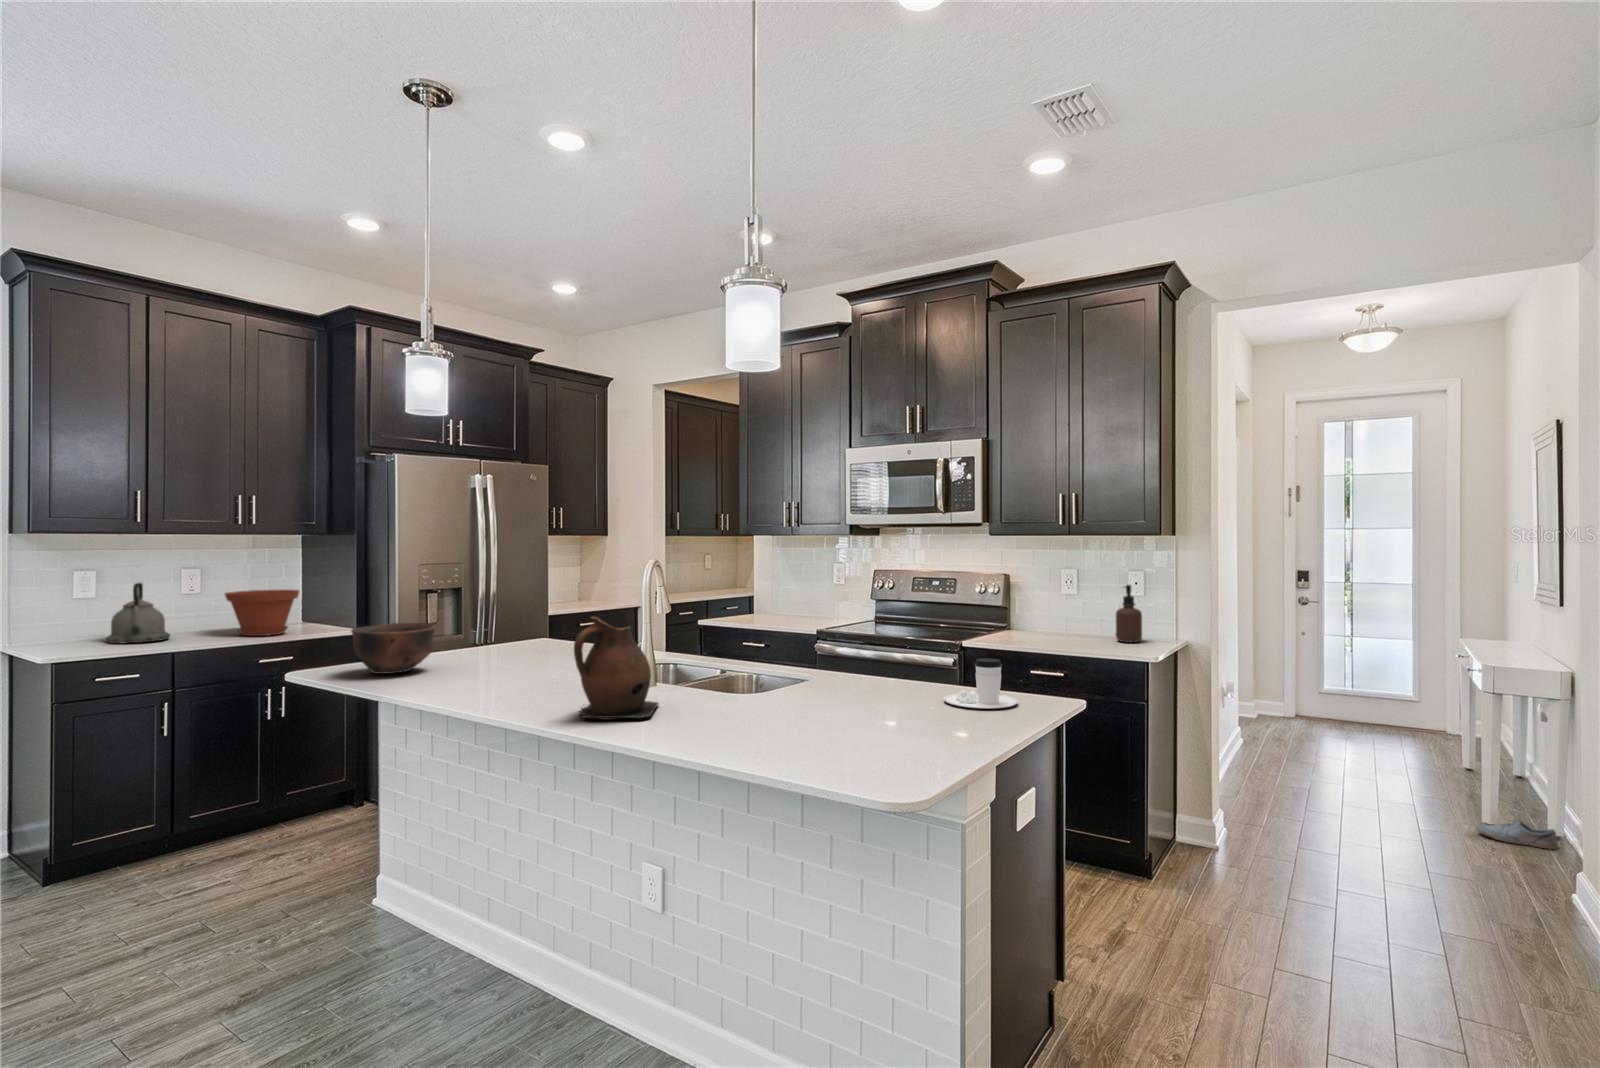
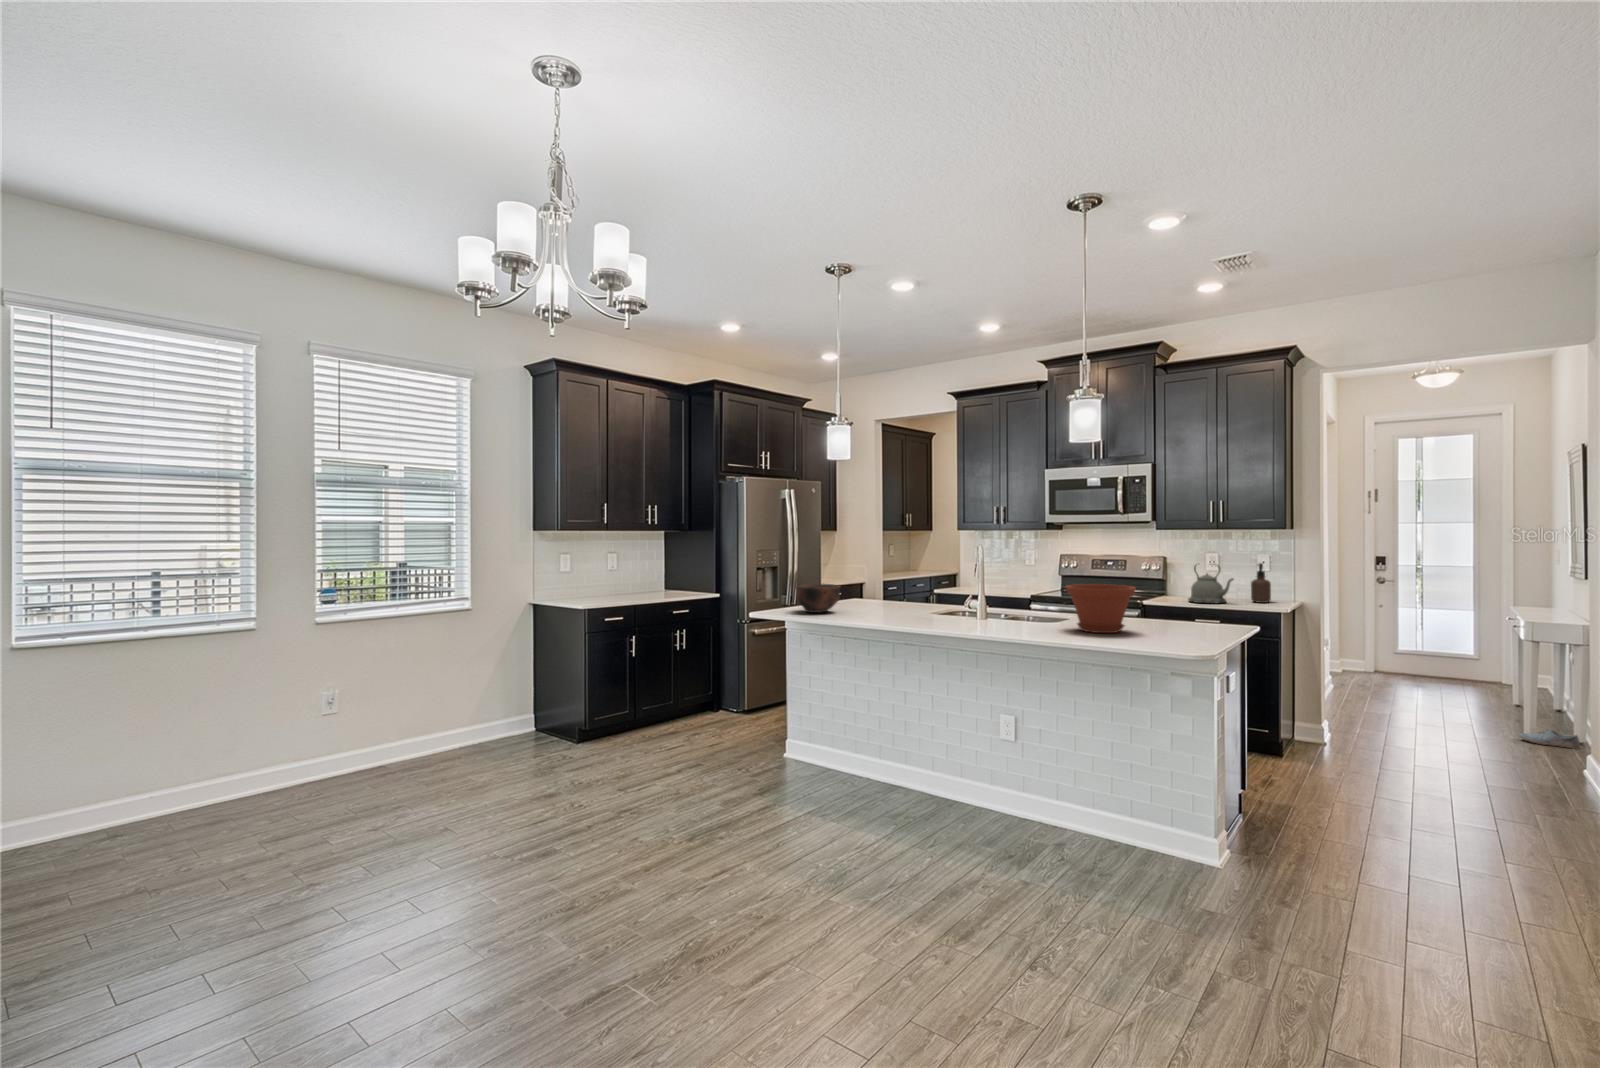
kettle: present [106,583,170,644] -> present [1188,566,1234,604]
plant pot: present [225,589,299,636] -> present [1066,584,1136,633]
ceramic pitcher: present [574,617,659,719] -> none [971,575,1019,630]
coffee cup: present [944,658,1018,709] -> none [1174,601,1222,629]

